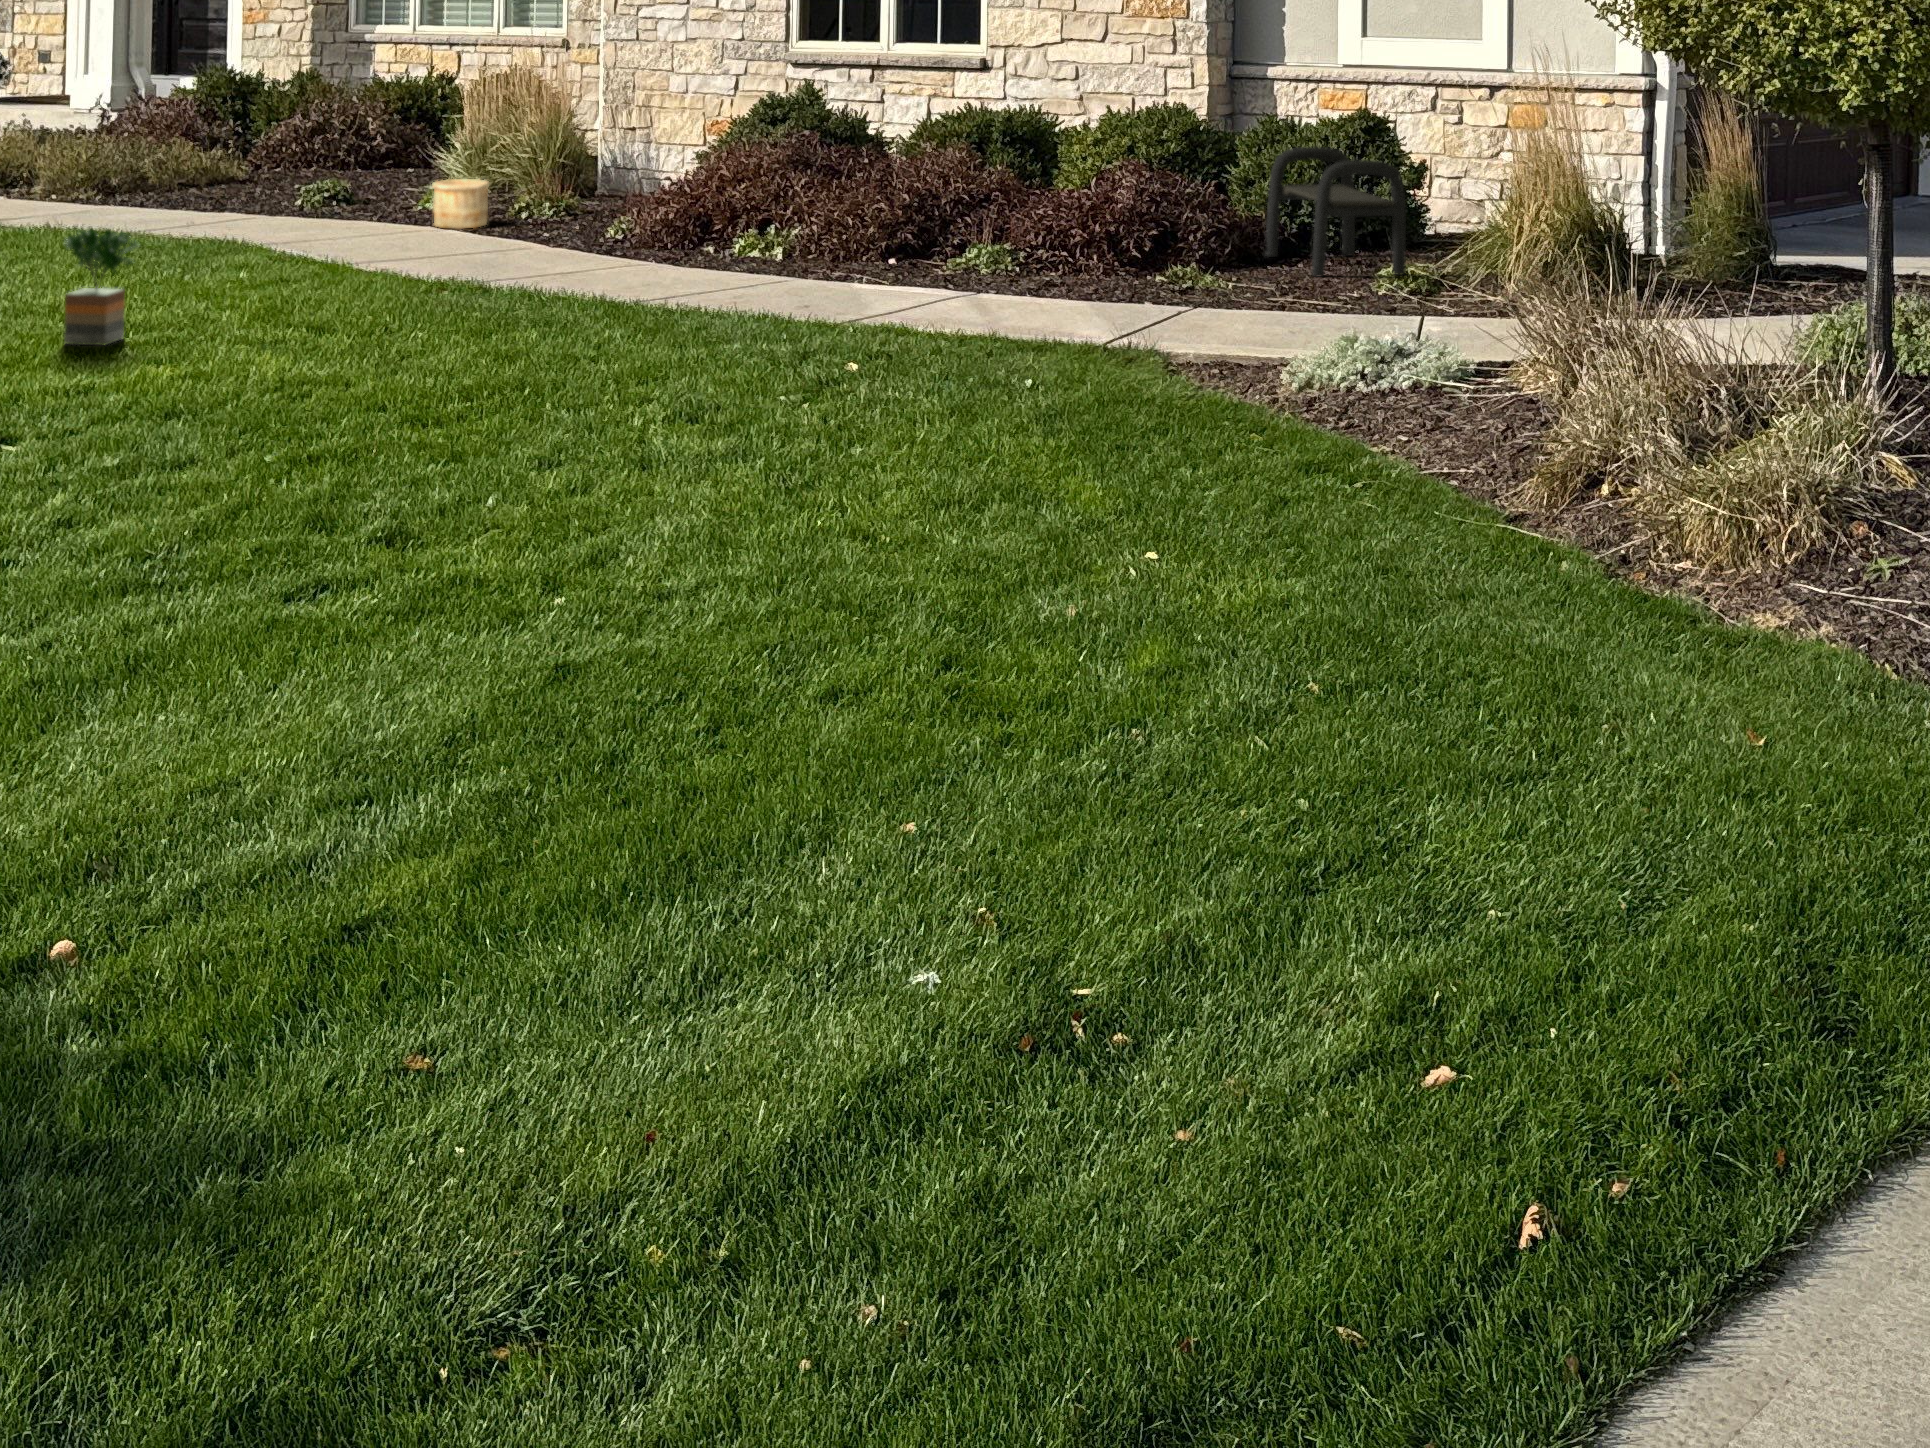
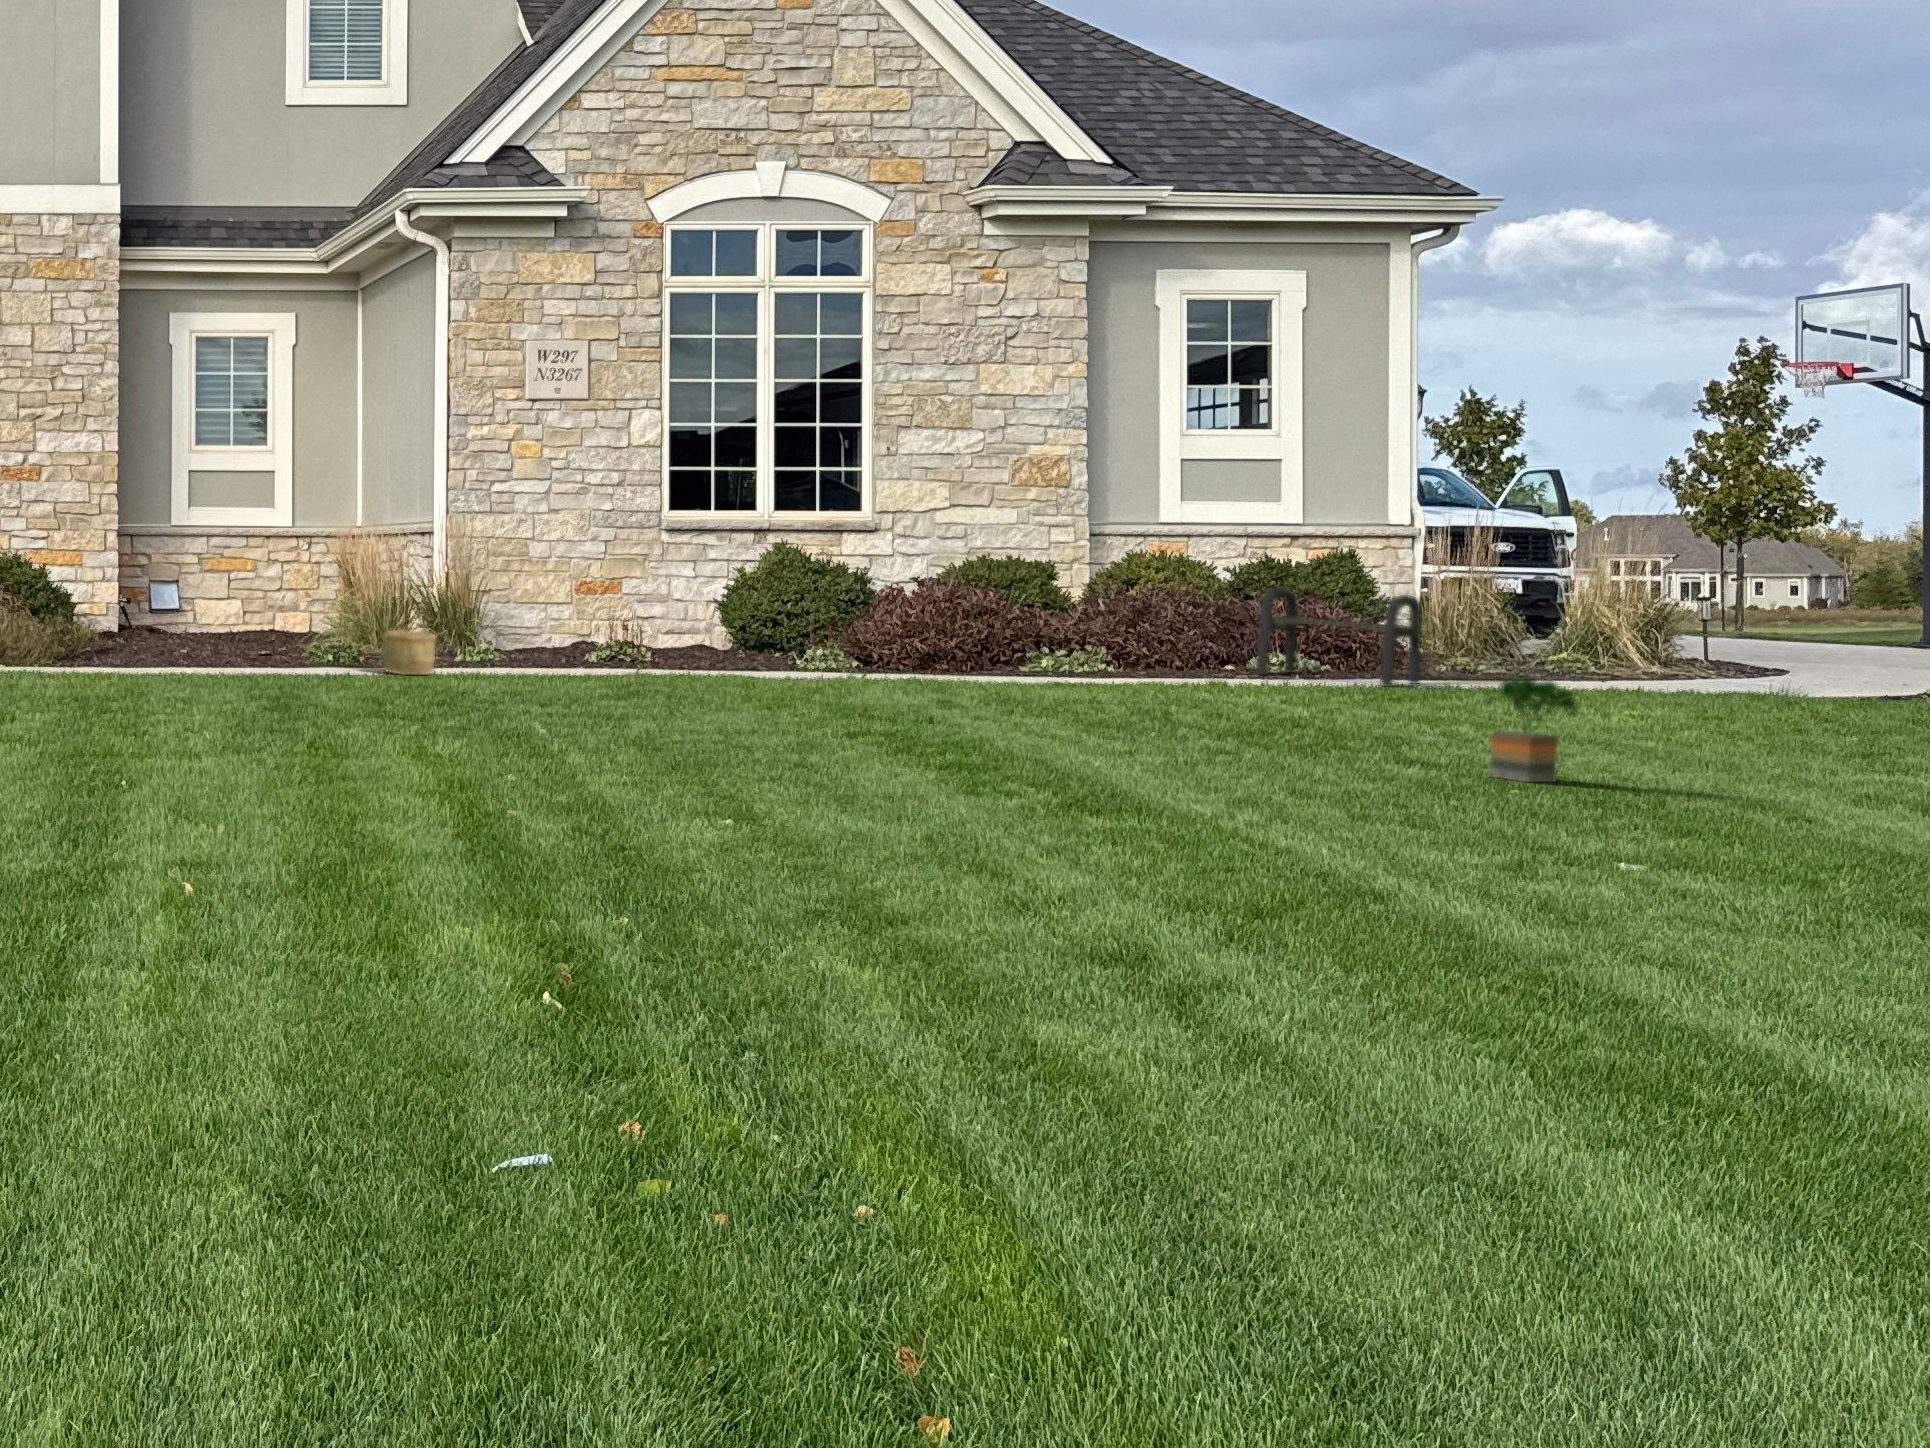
wooden bucket: present [432,179,489,229] -> present [383,630,436,675]
potted tree: present [64,229,139,345] -> present [1484,678,1579,782]

